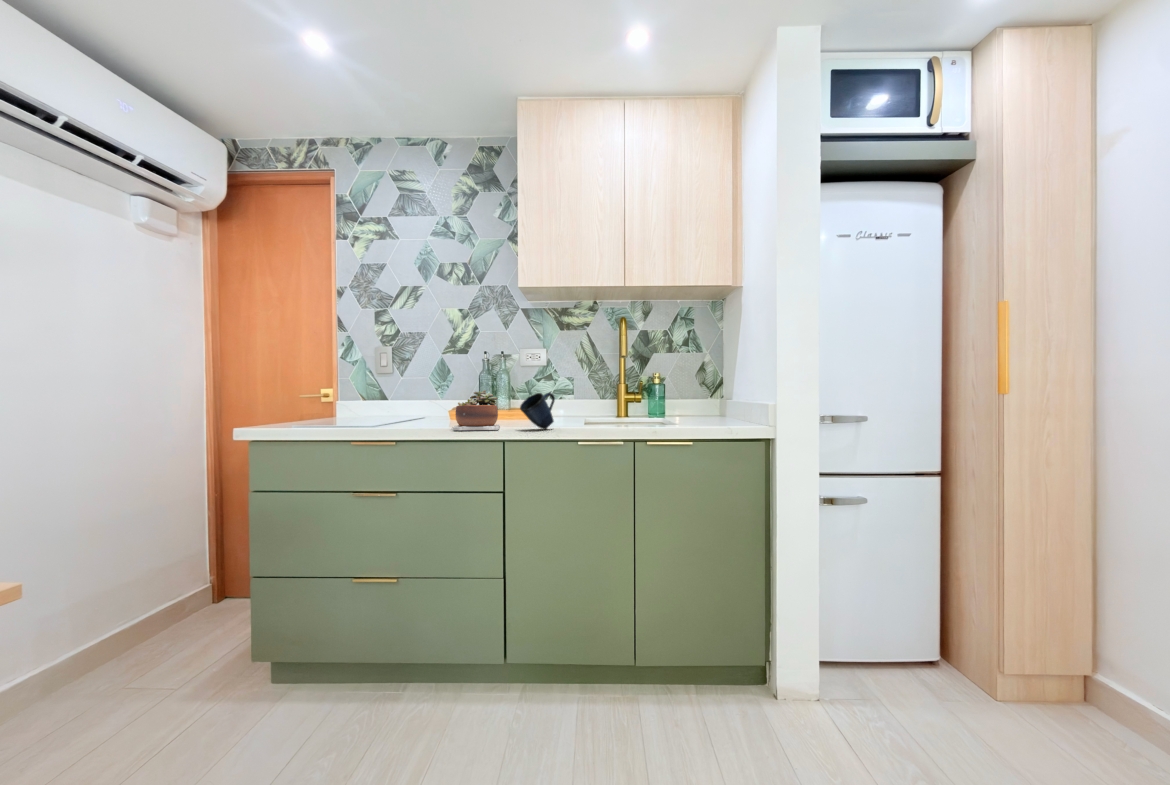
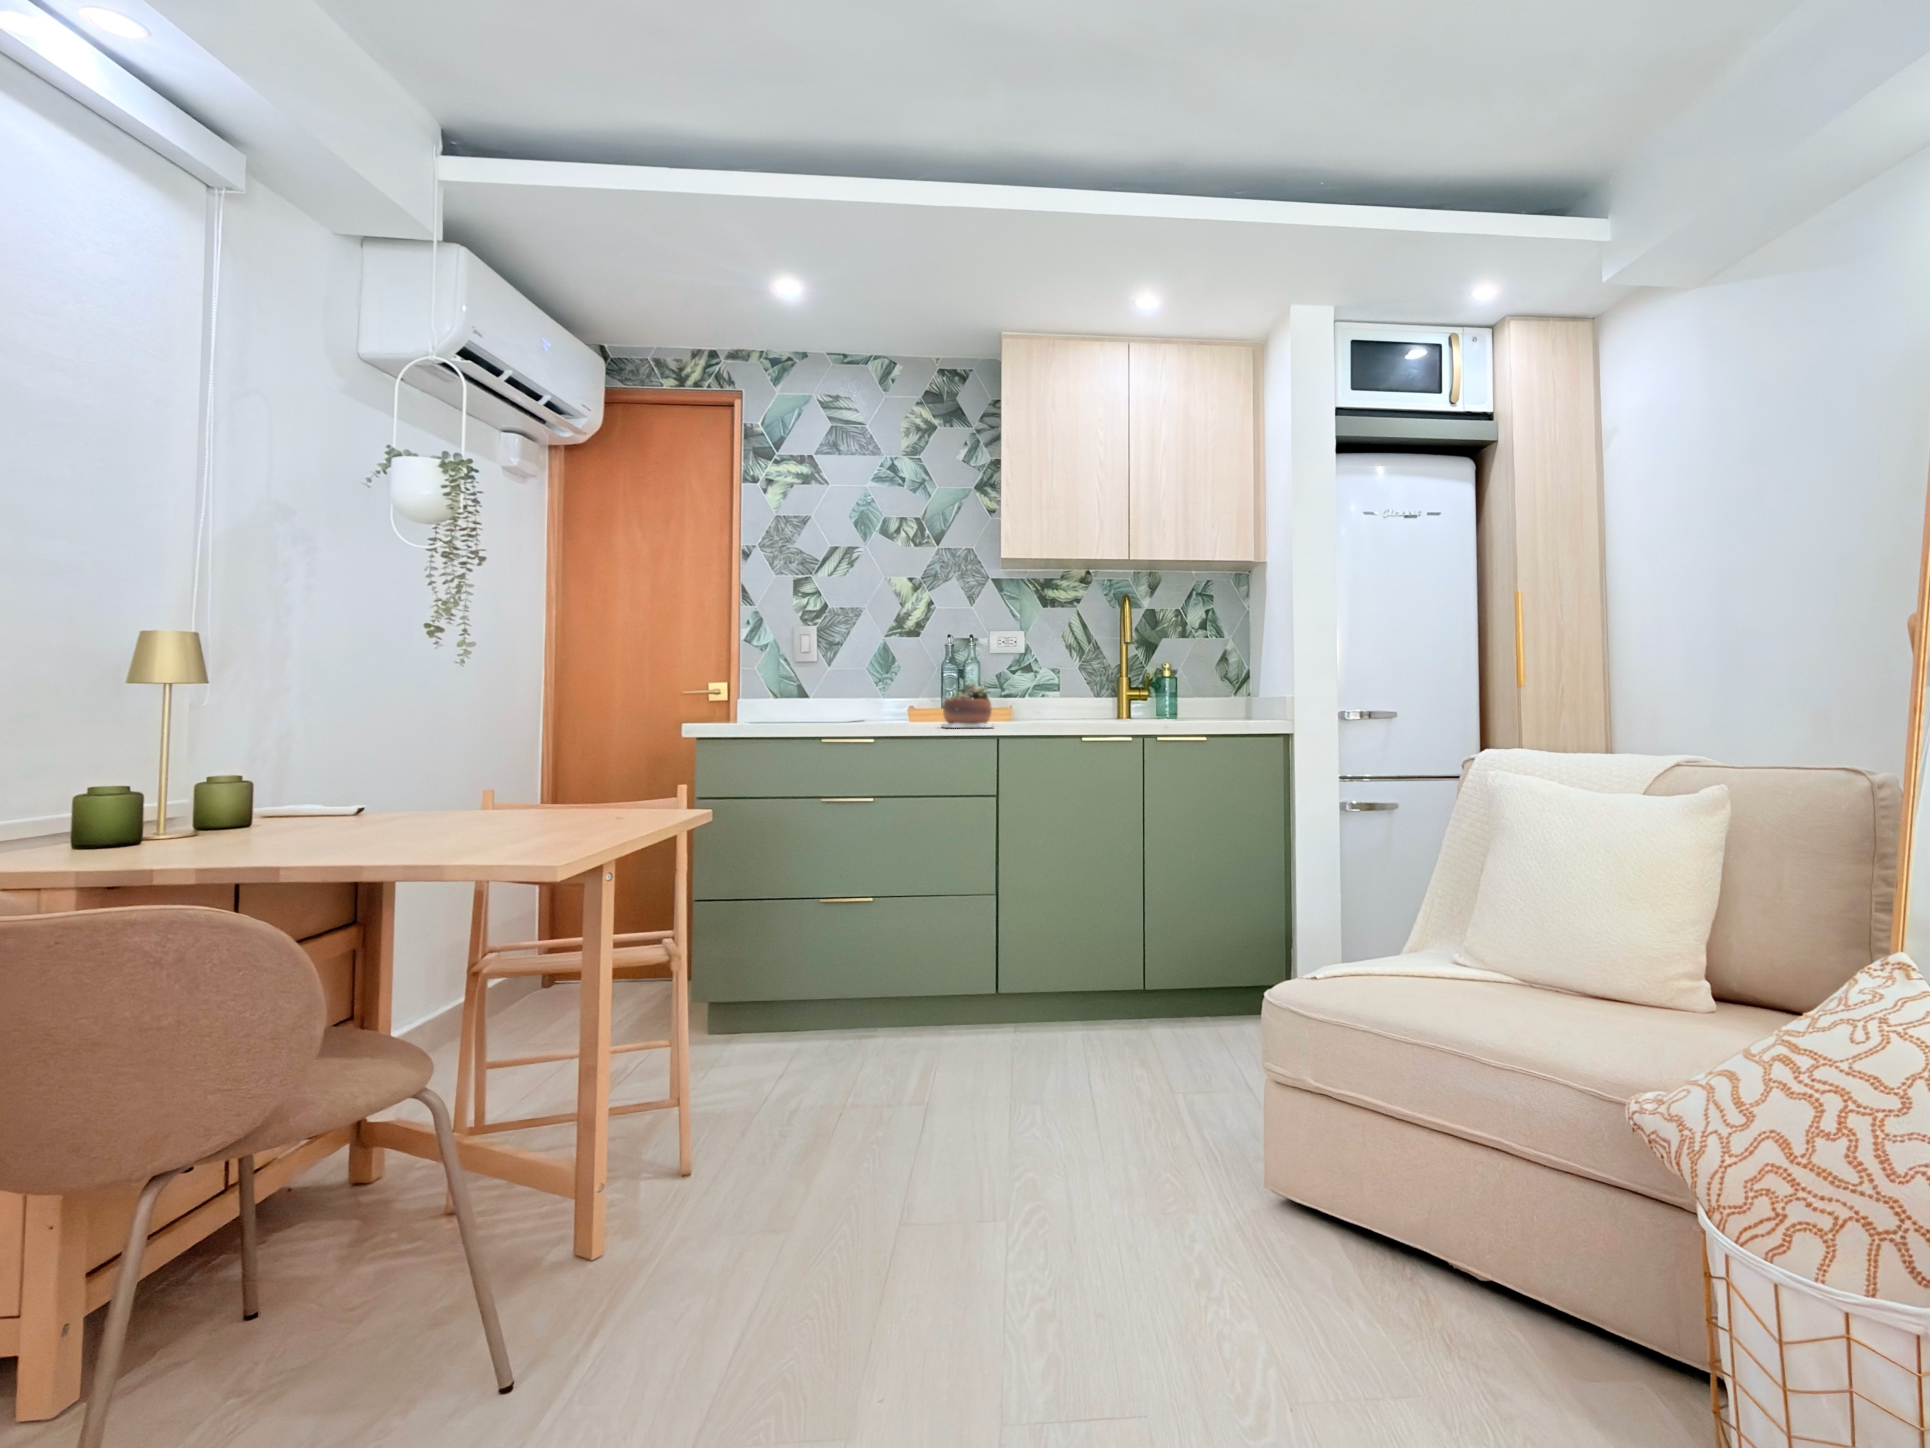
mug: present [520,393,555,429] -> none [1021,686,1058,727]

